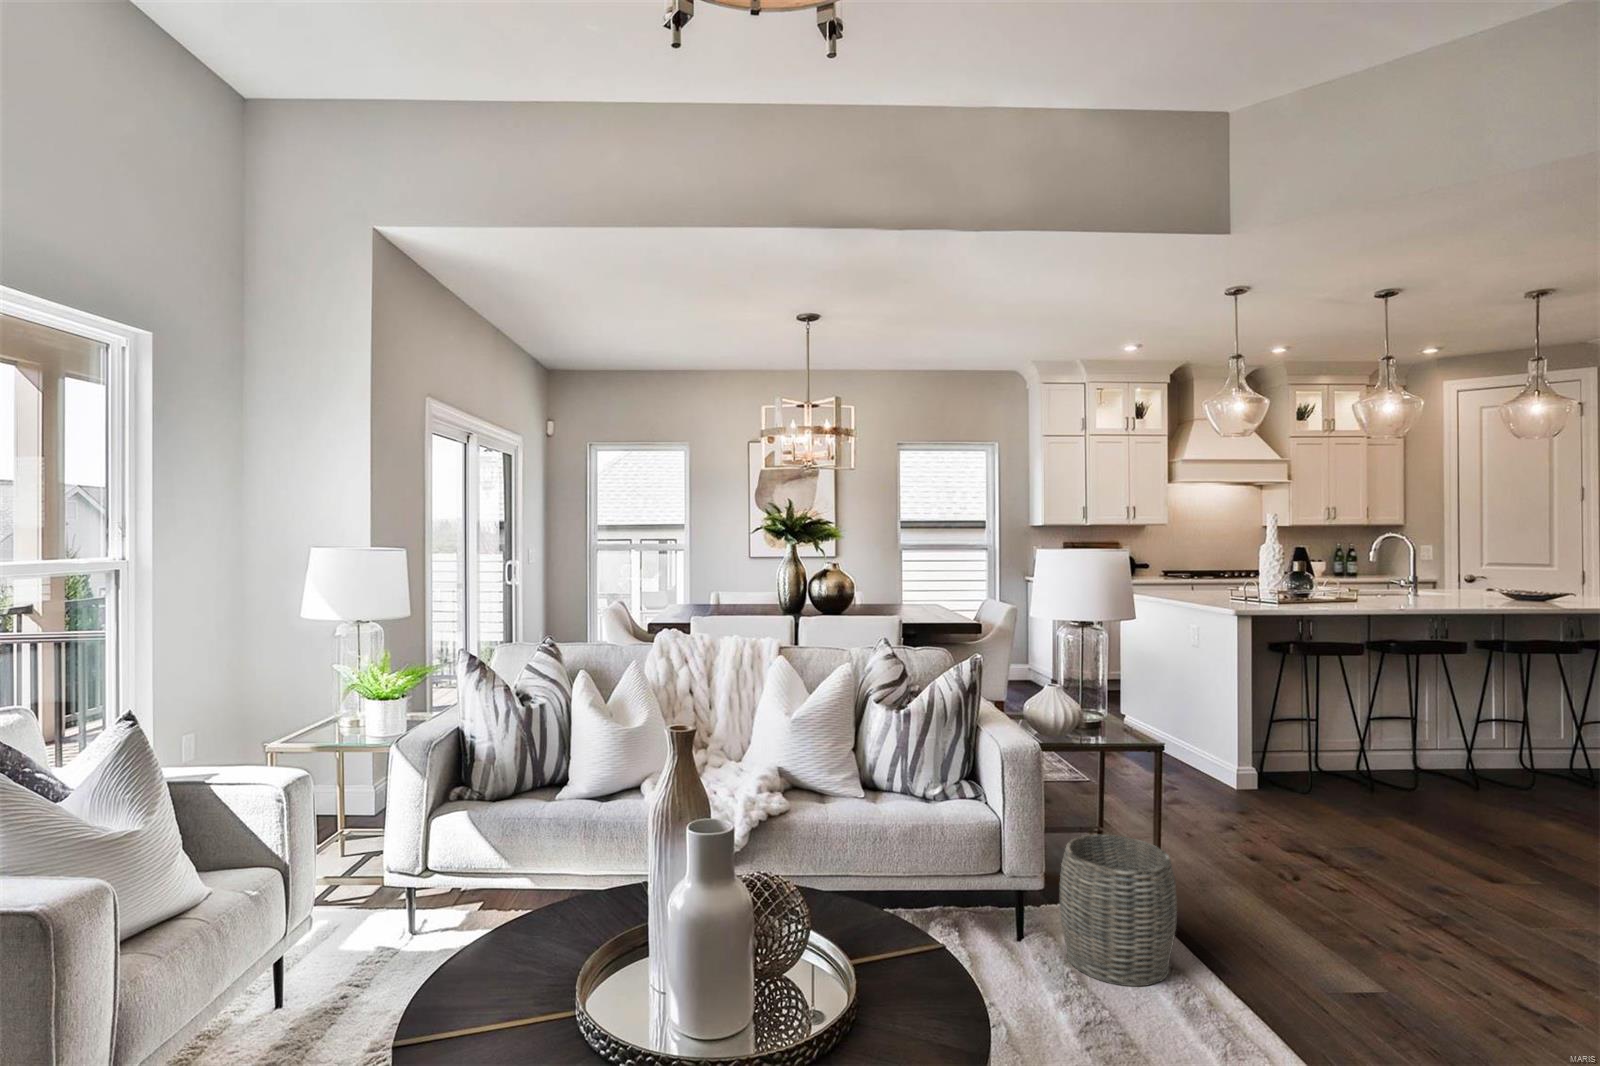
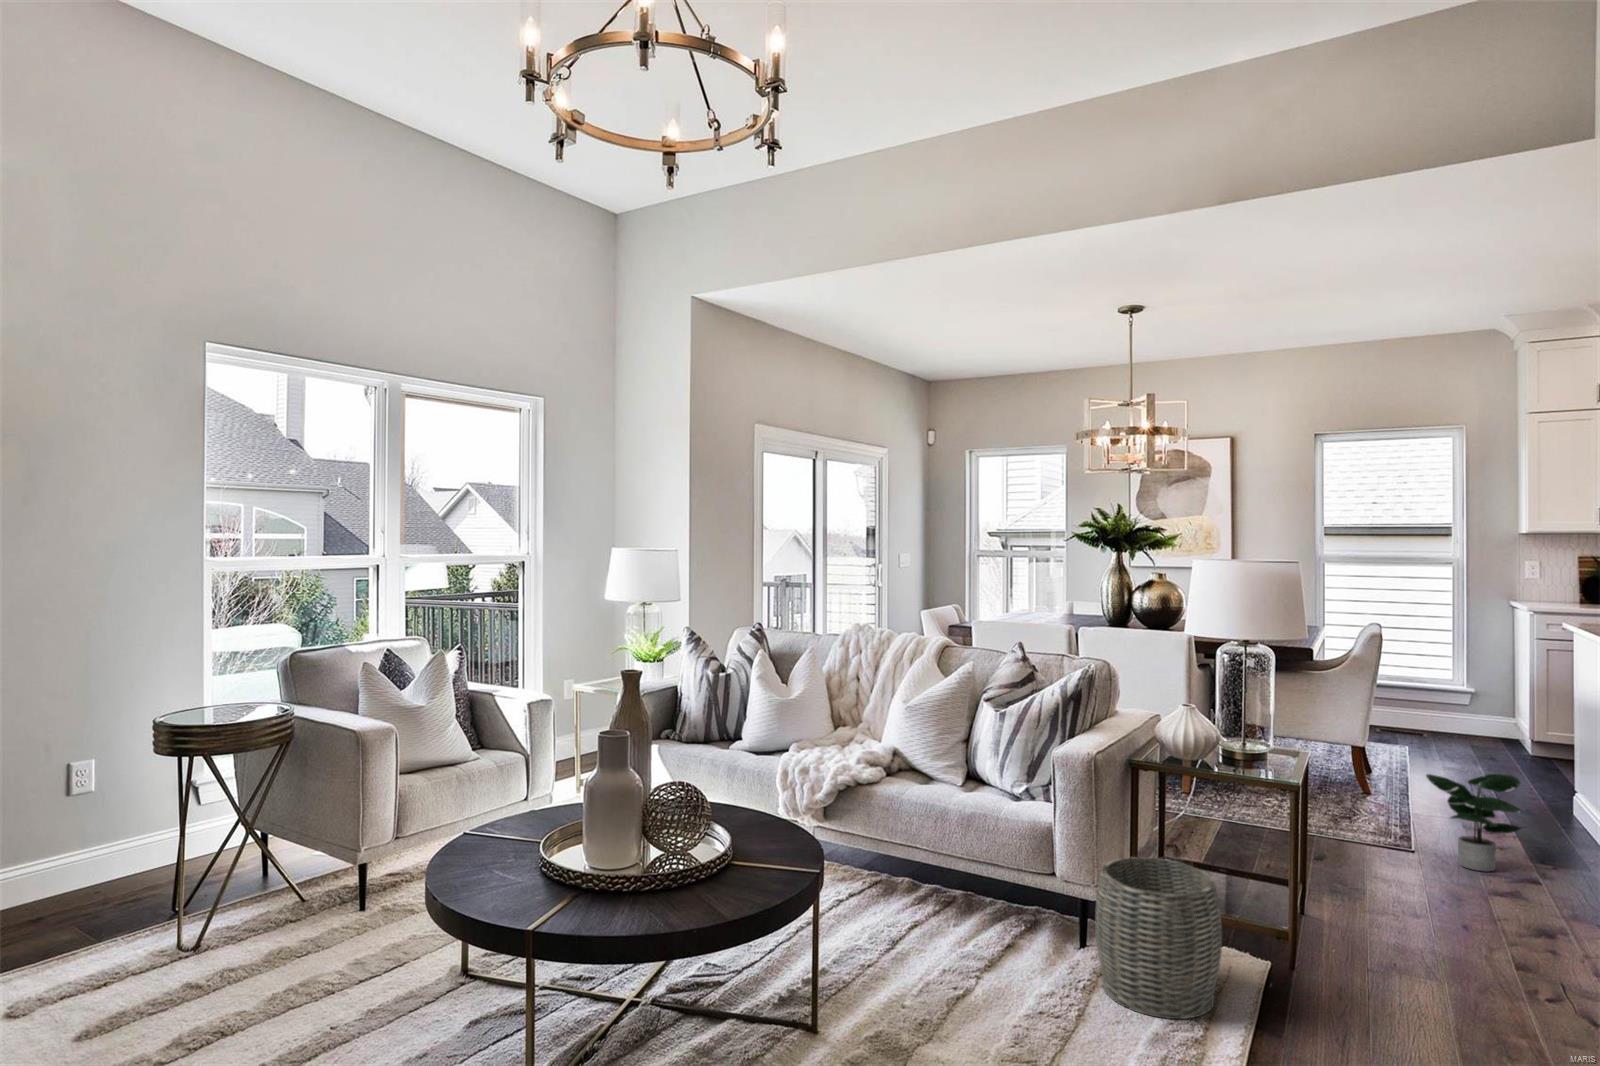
potted plant: none [1100,712,1172,789] -> present [1426,774,1523,871]

